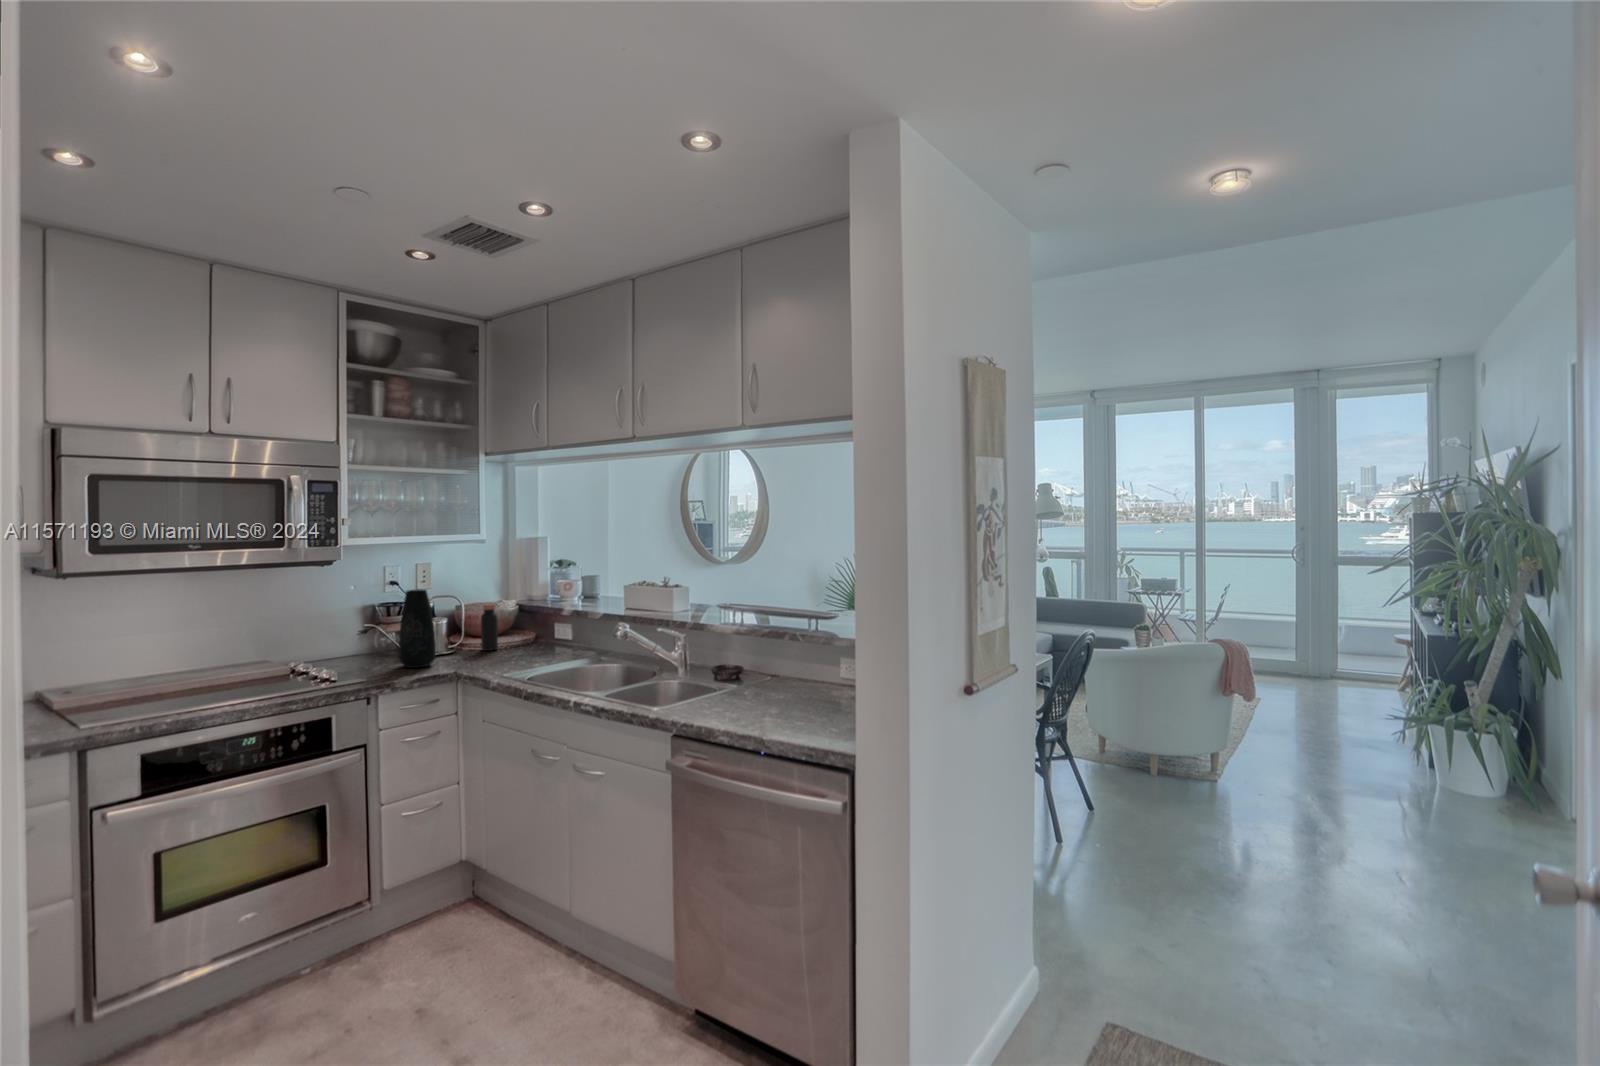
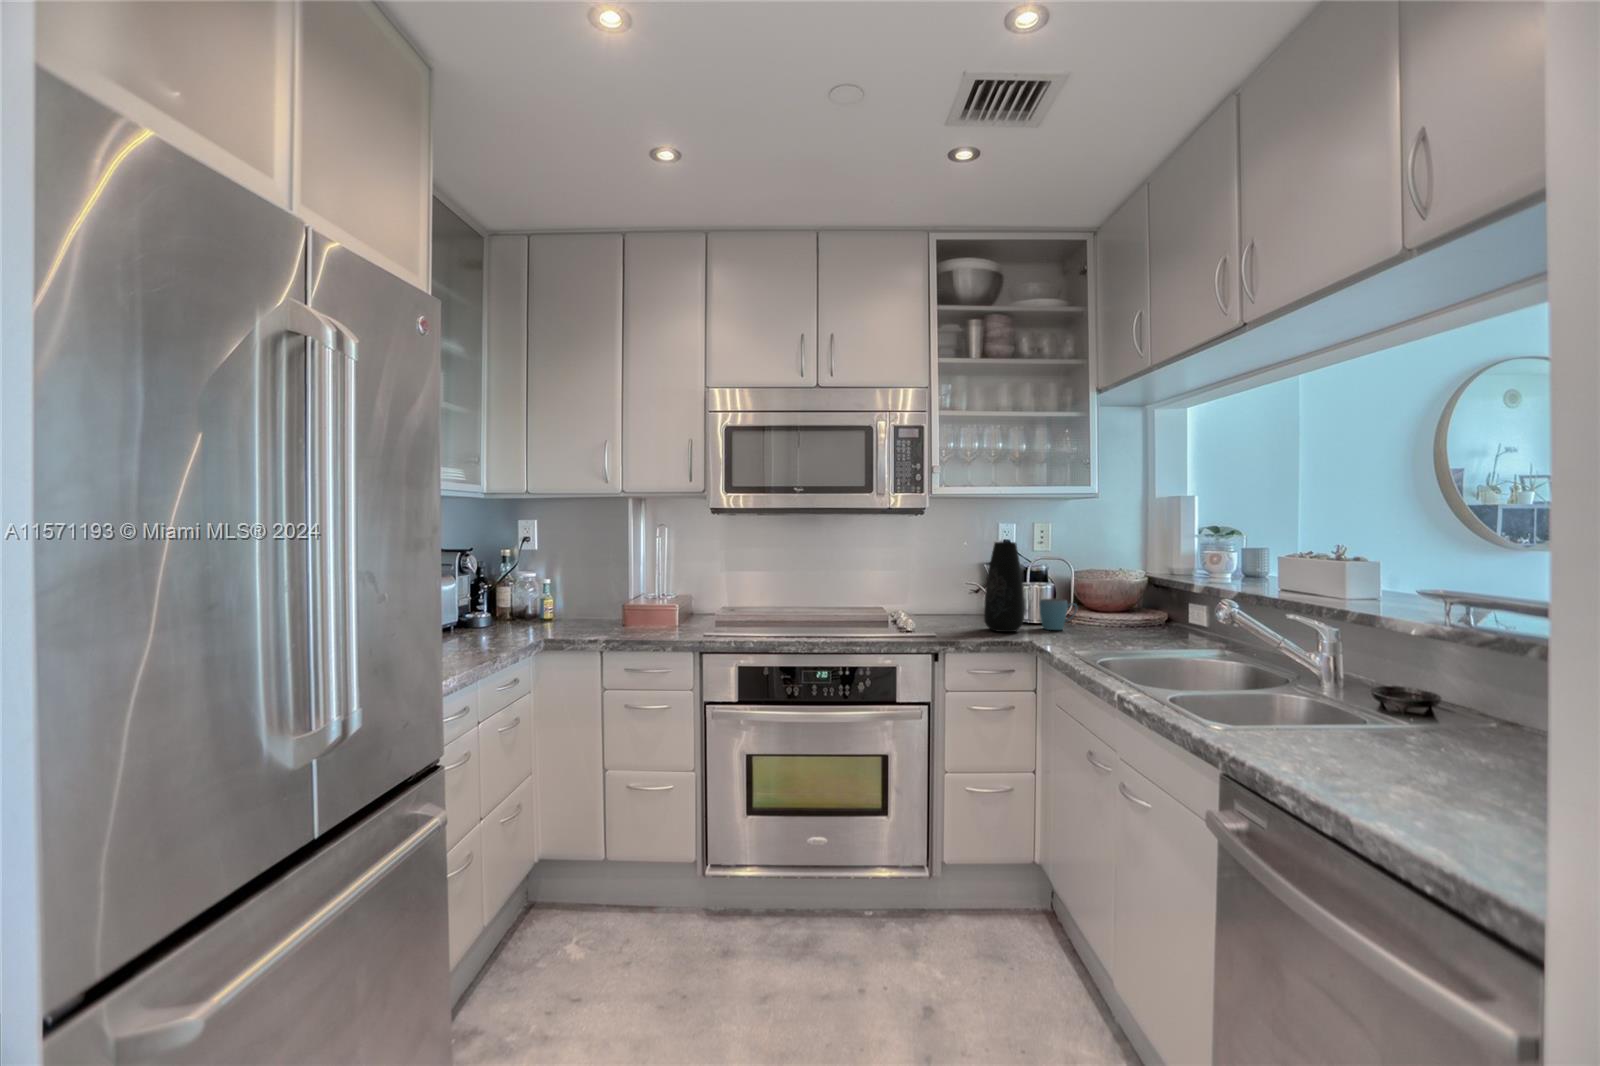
bottle: present [481,604,498,651] -> none [1091,570,1112,628]
mug: none [444,632,475,659] -> present [1040,599,1078,630]

